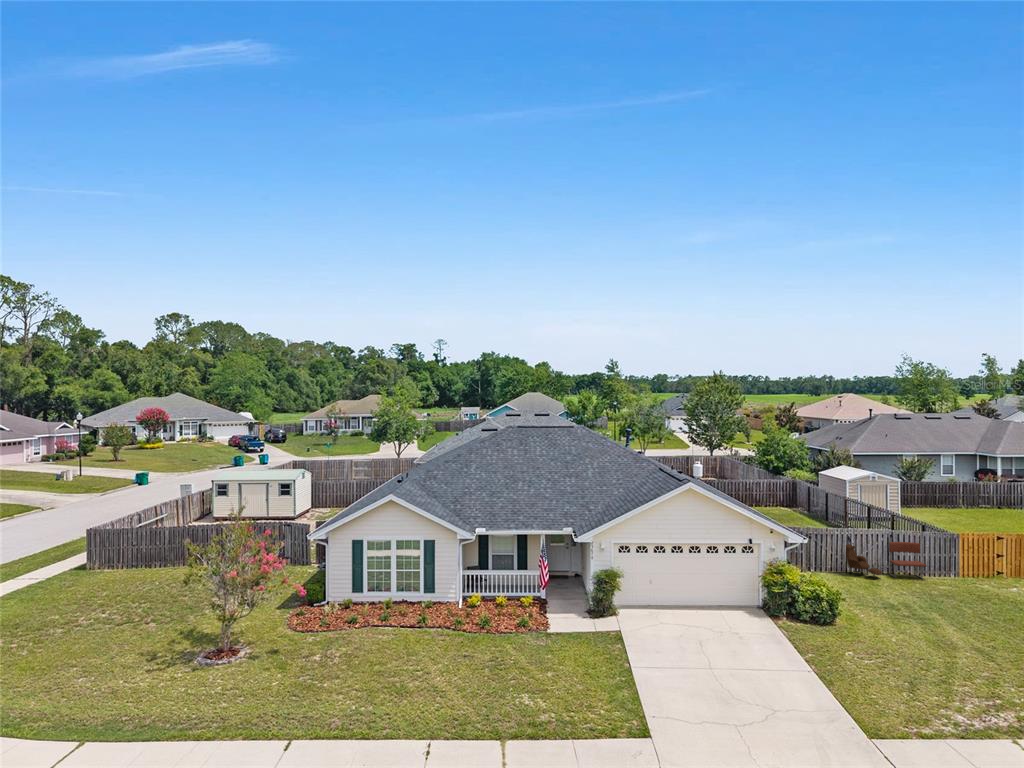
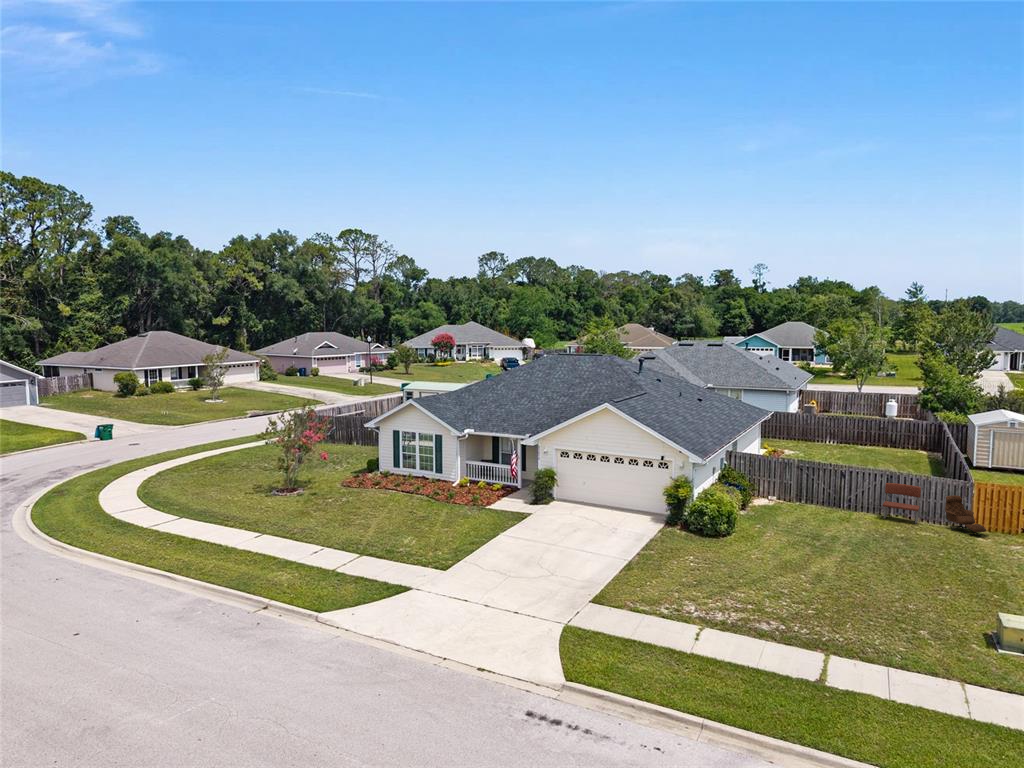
lounge chair: present [846,544,882,577] -> present [945,495,986,537]

